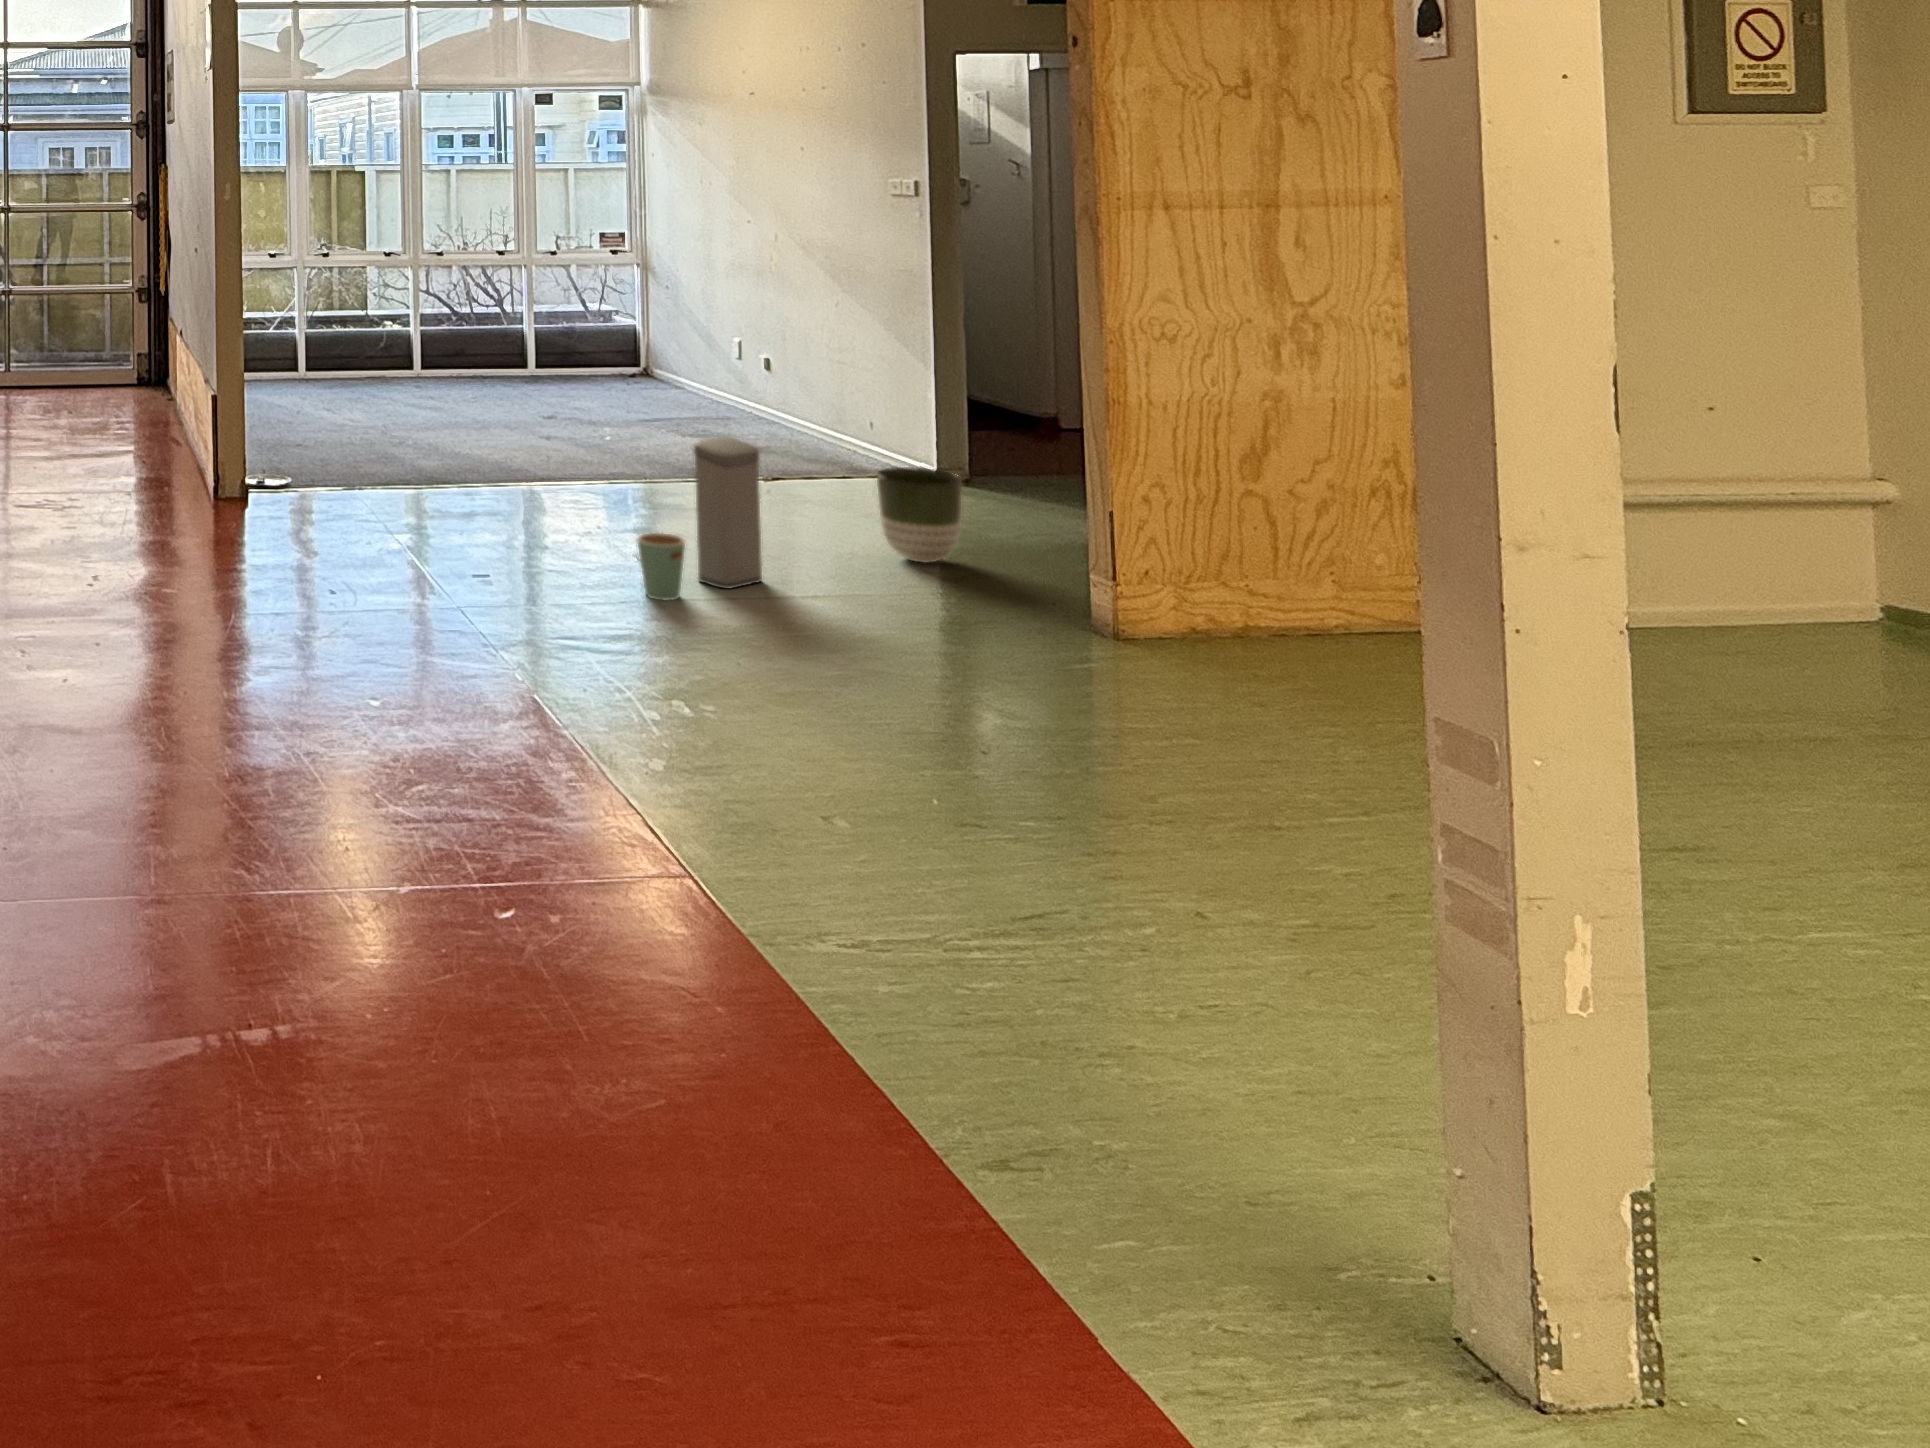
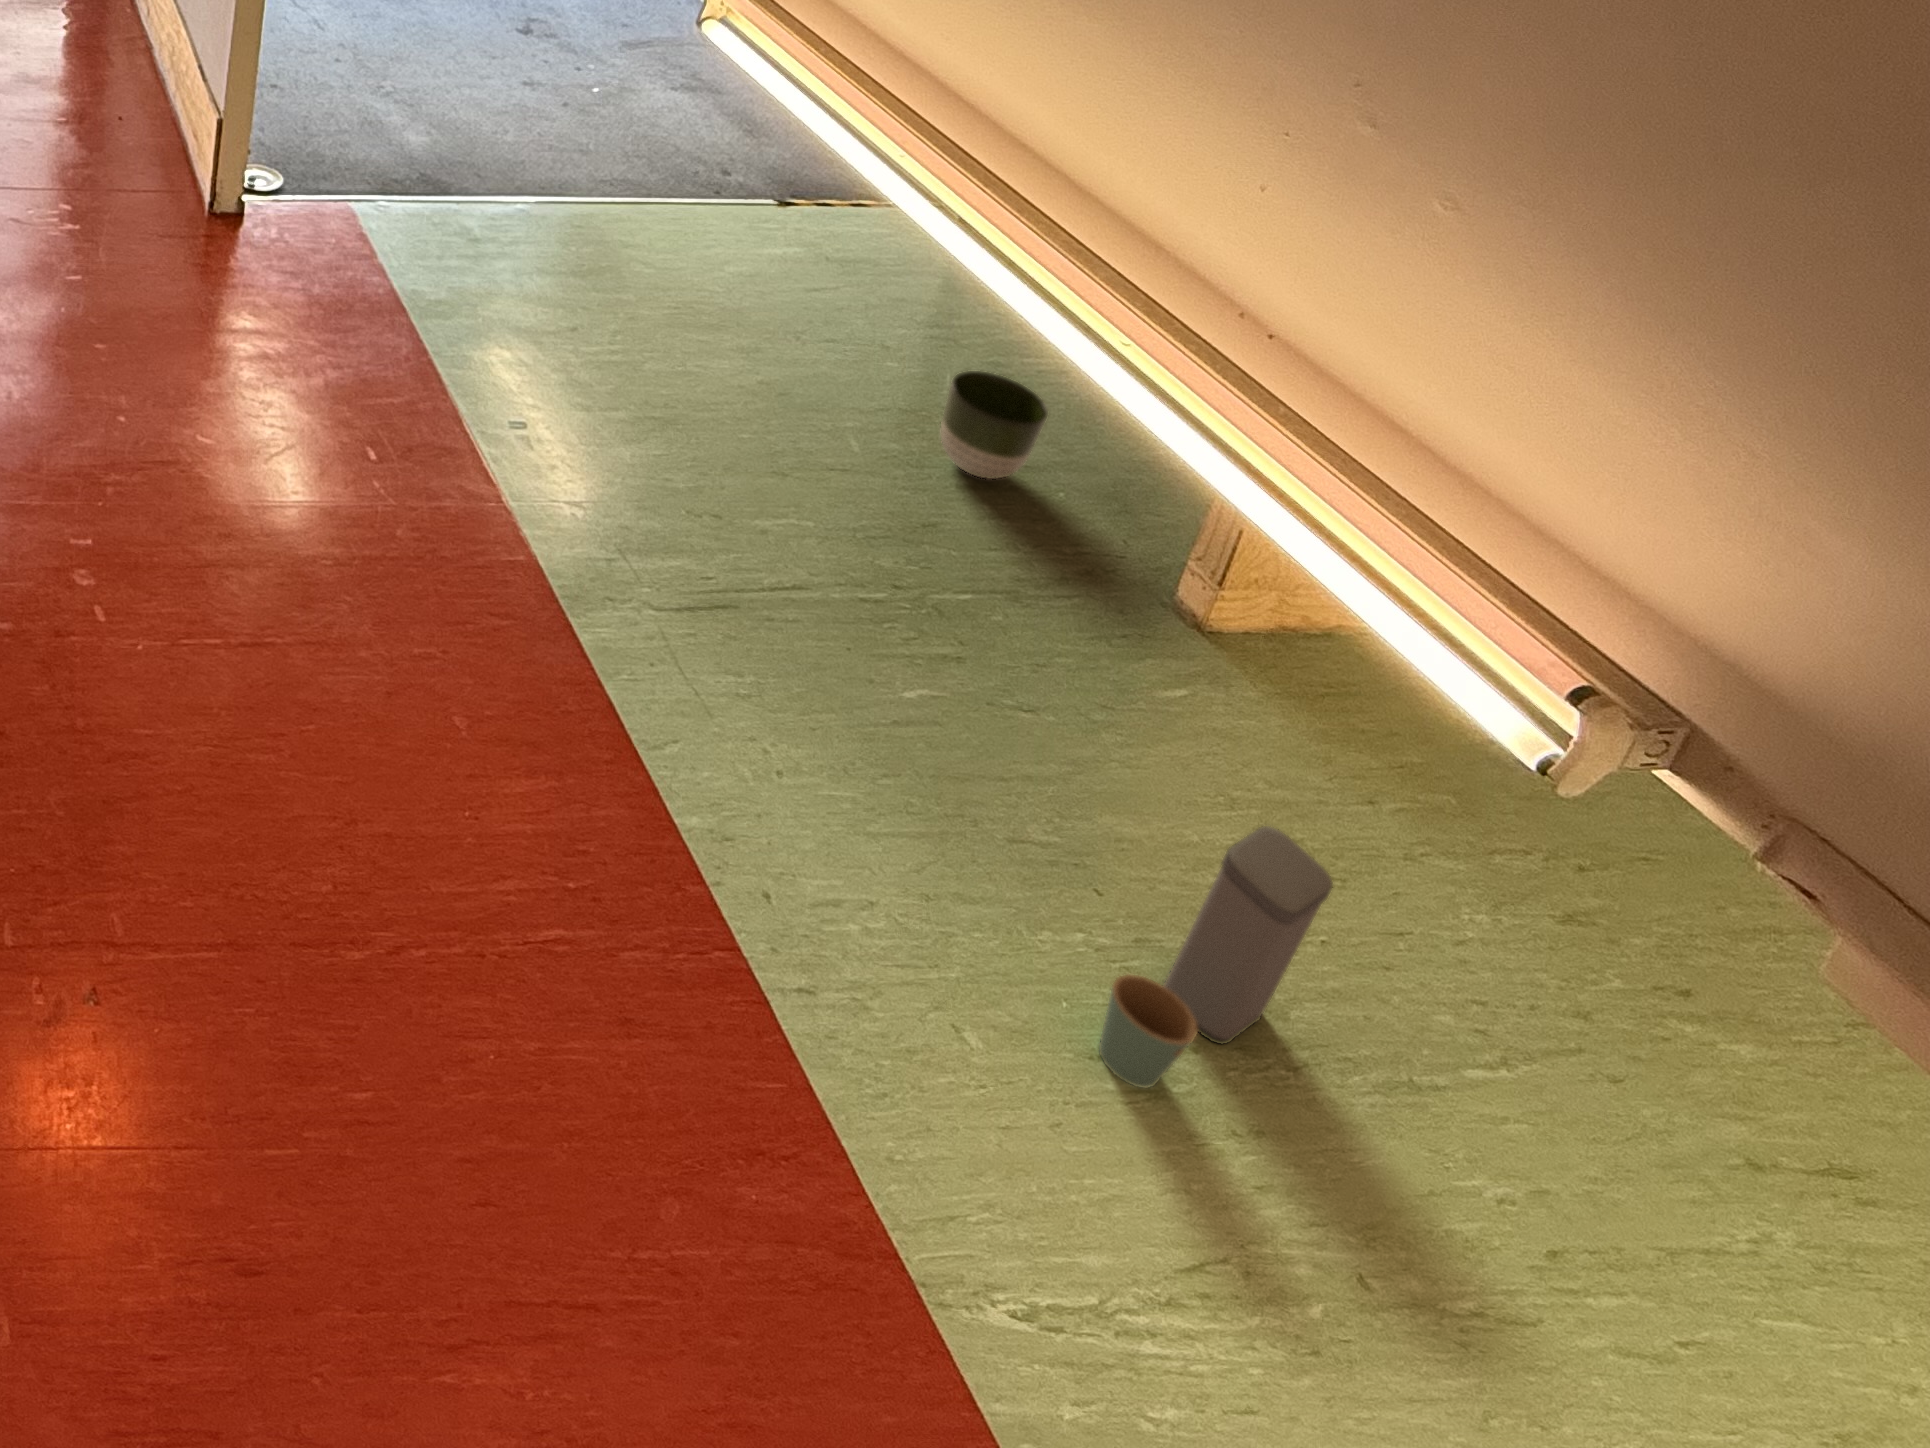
trash can: present [637,437,762,600] -> present [1099,826,1333,1088]

